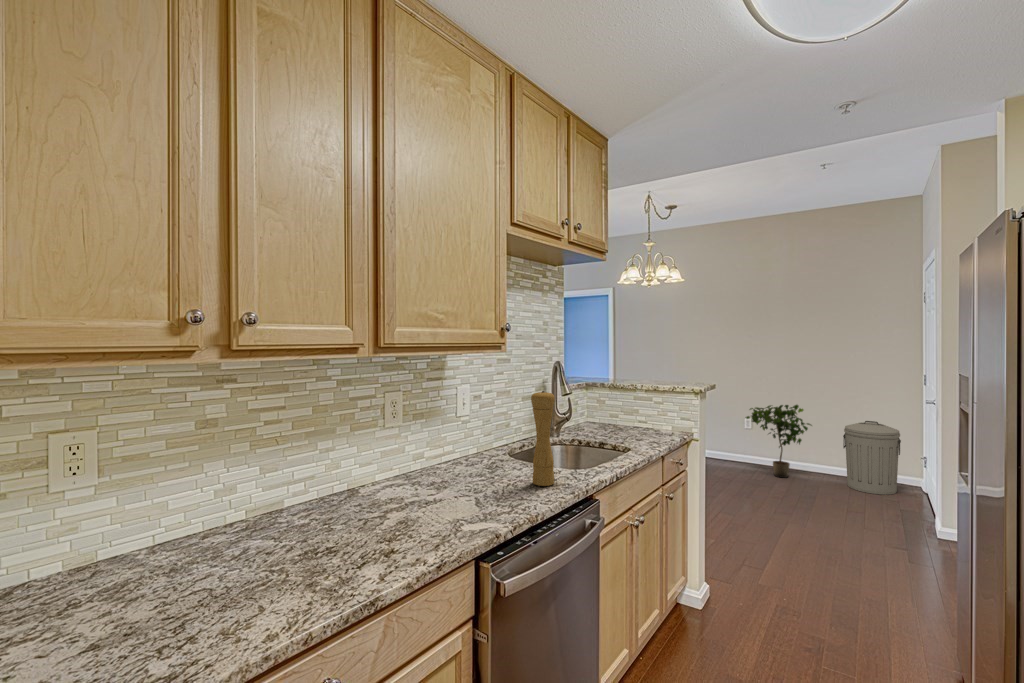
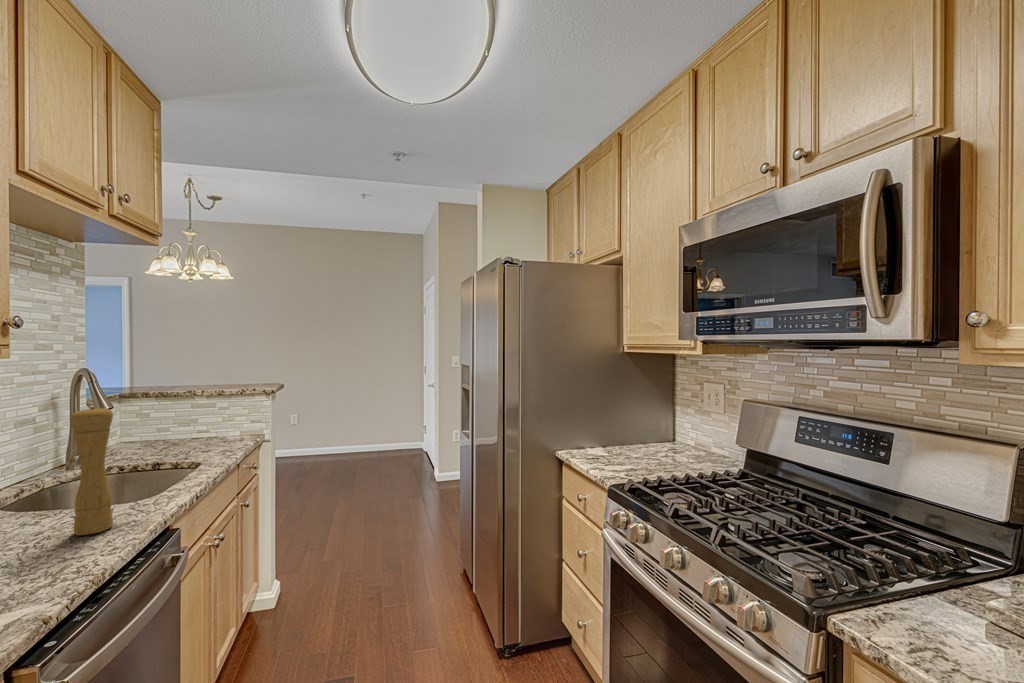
potted plant: present [746,405,812,478] -> none [292,397,349,463]
trash can: present [843,421,901,495] -> none [372,404,409,460]

